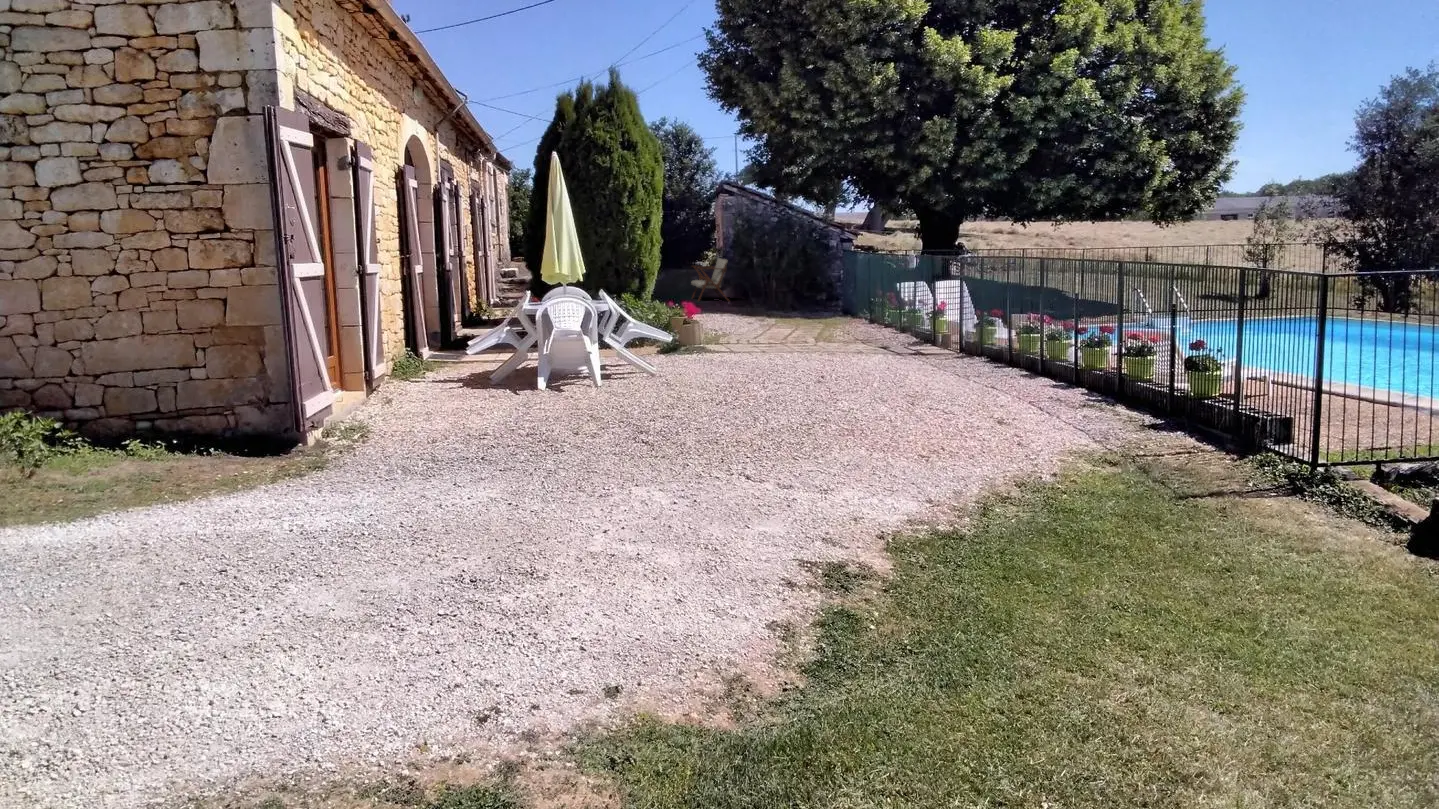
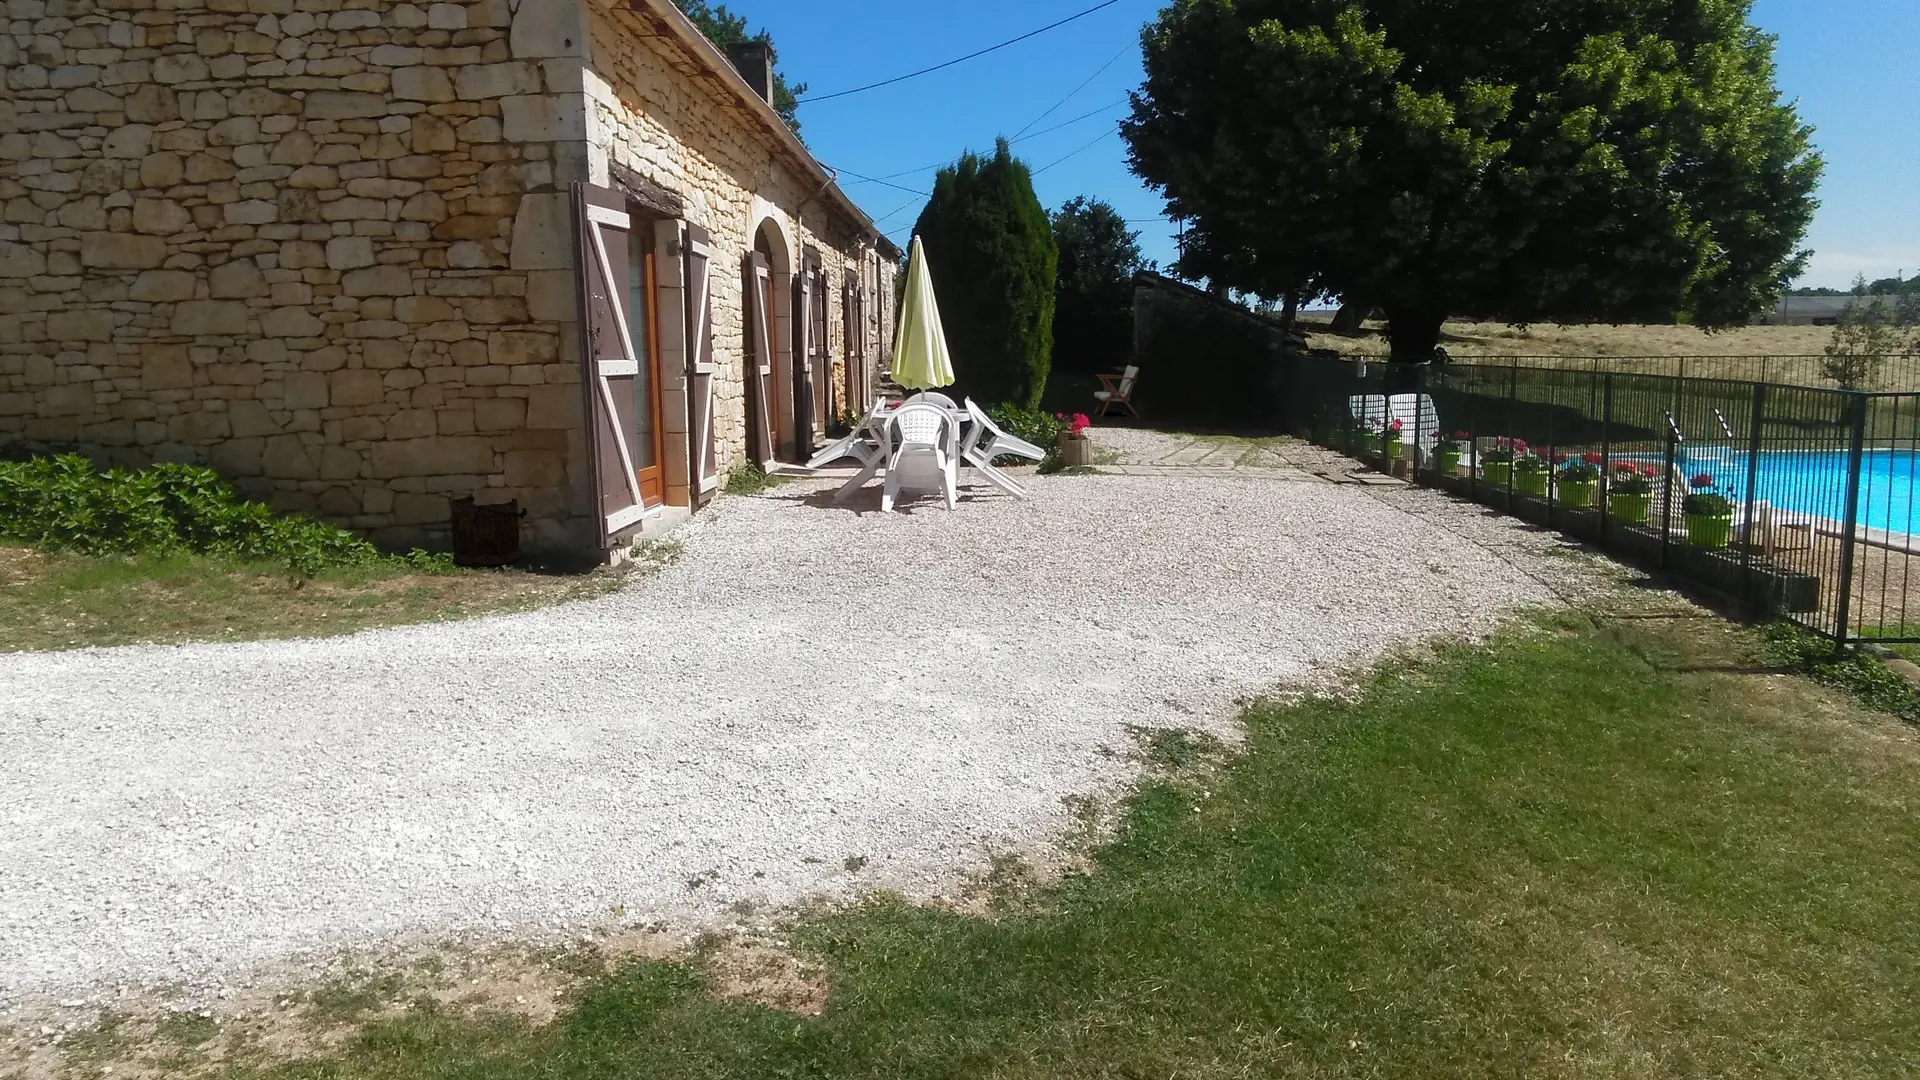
bucket: none [161,385,234,453] -> present [451,496,527,566]

